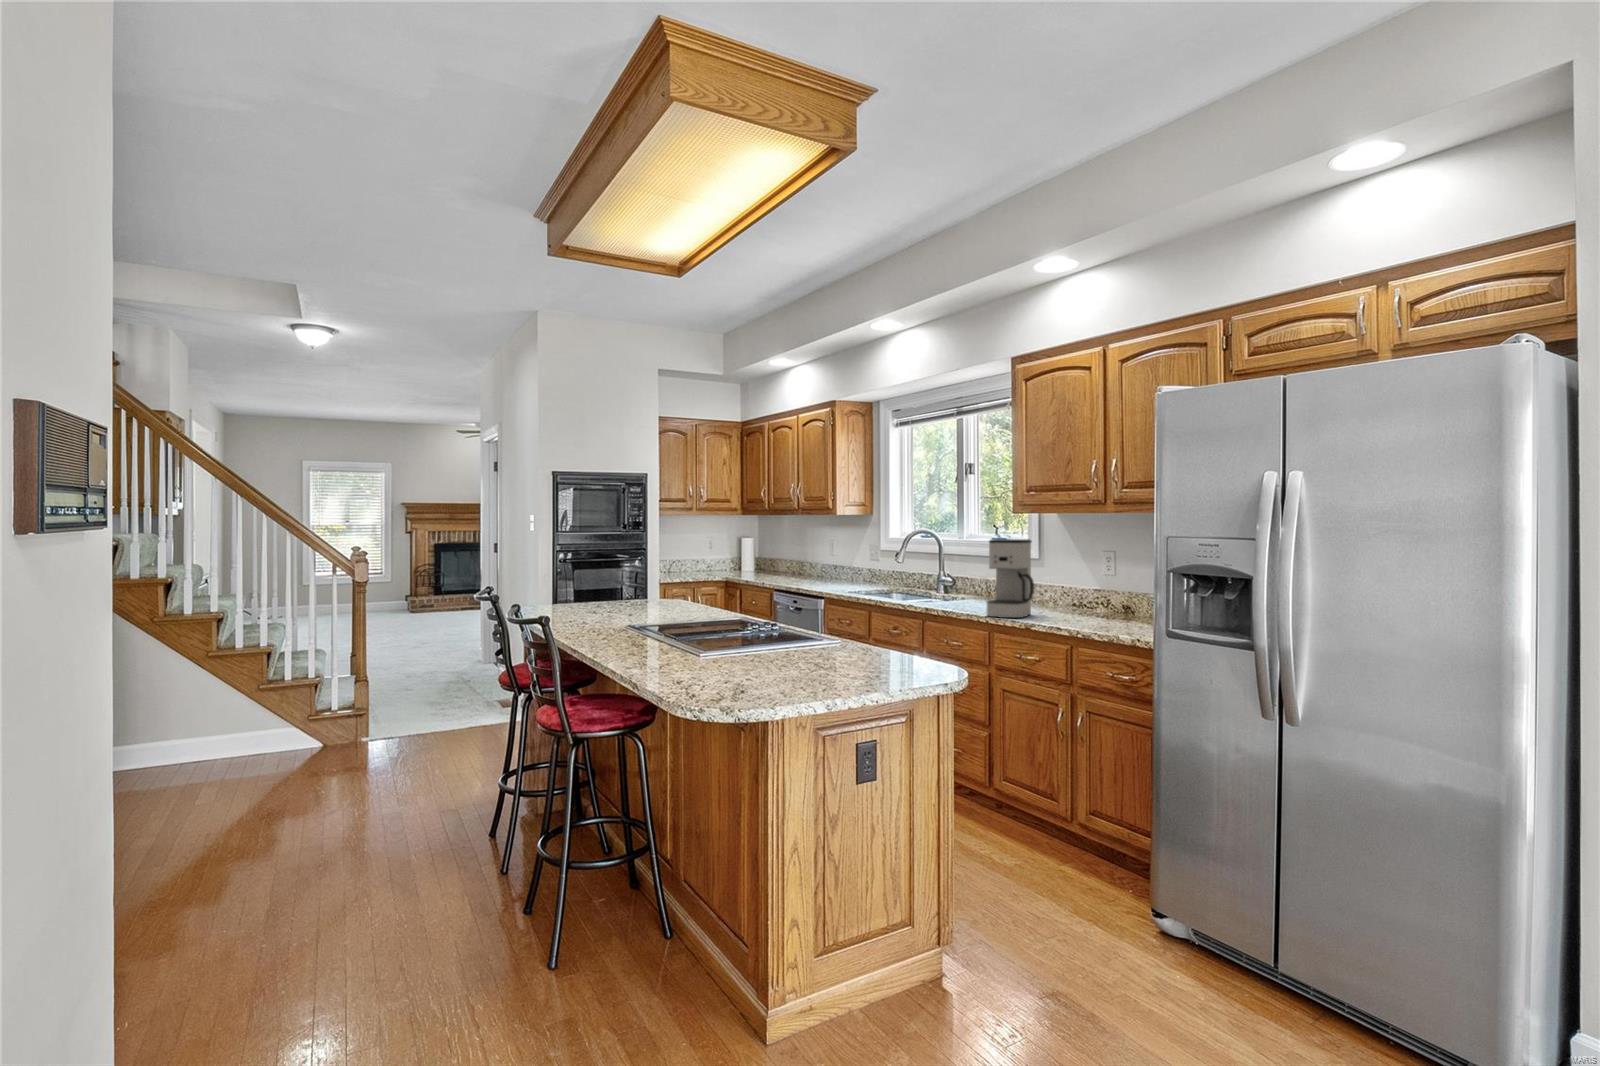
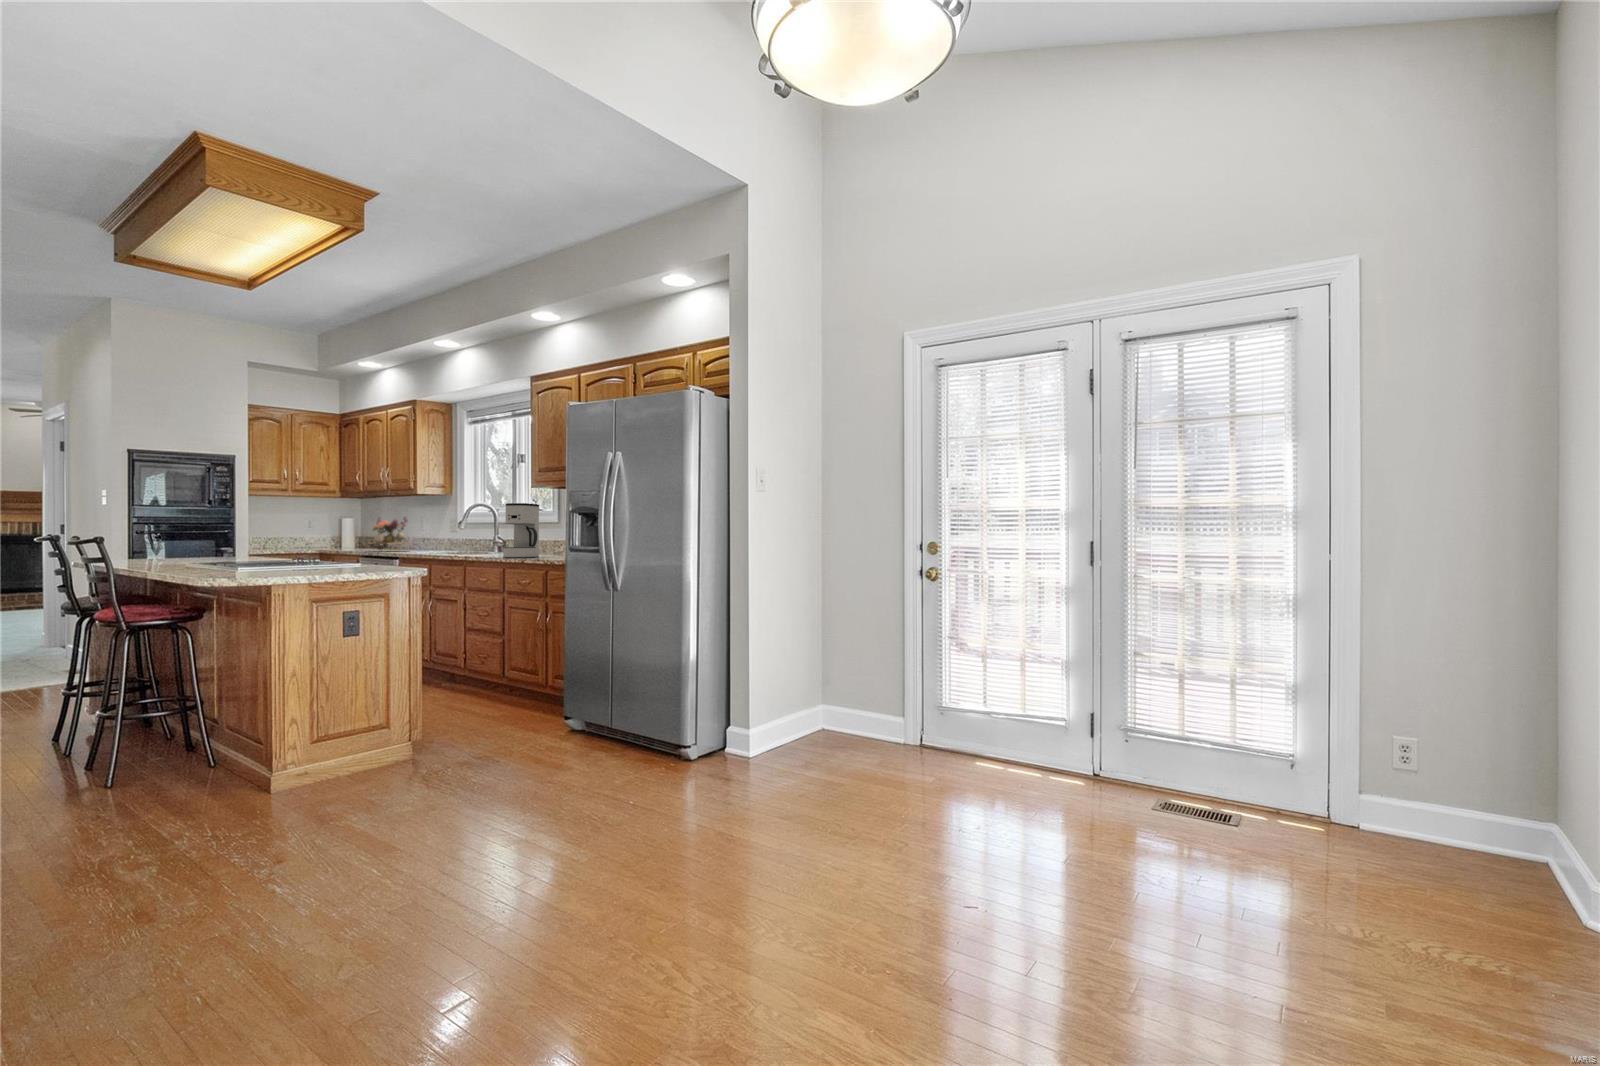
flower arrangement: none [775,539,827,583] -> present [366,517,407,550]

